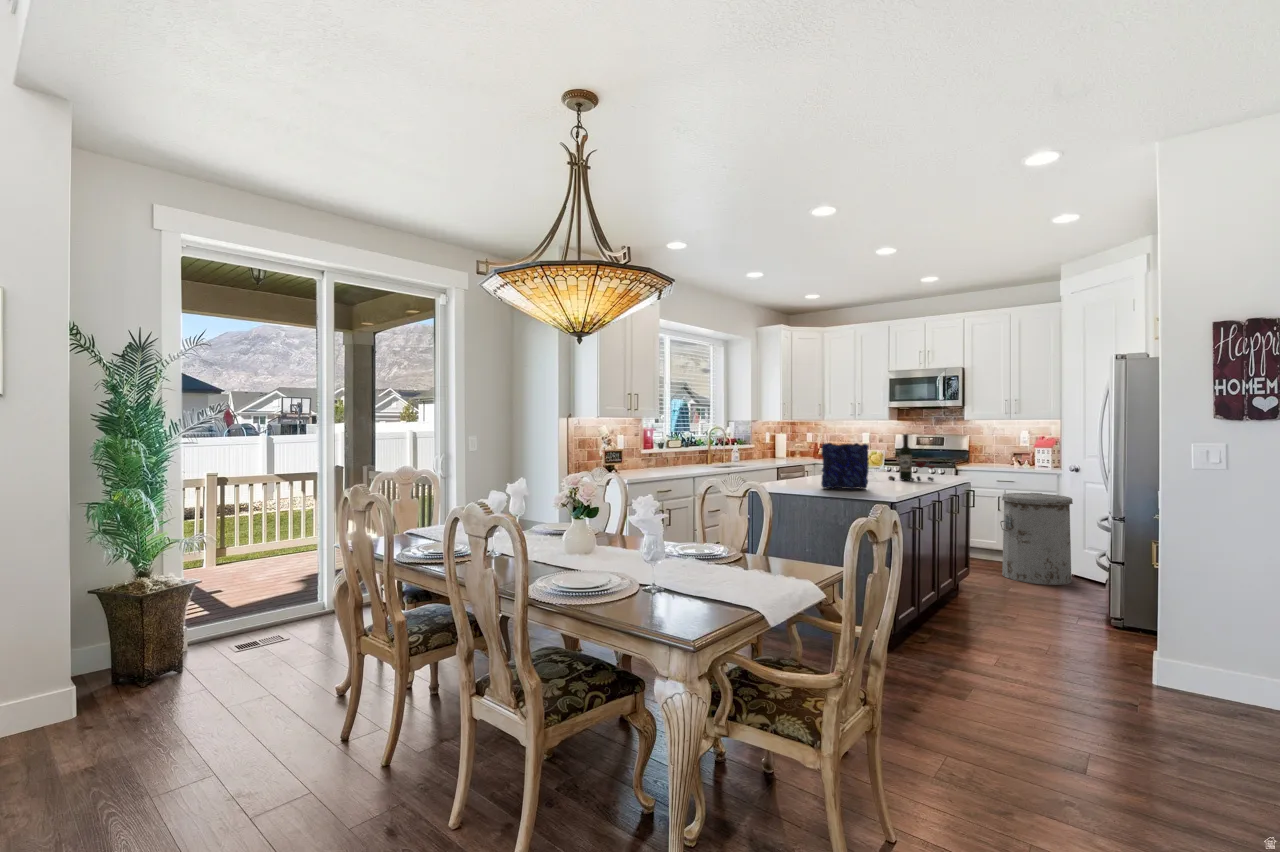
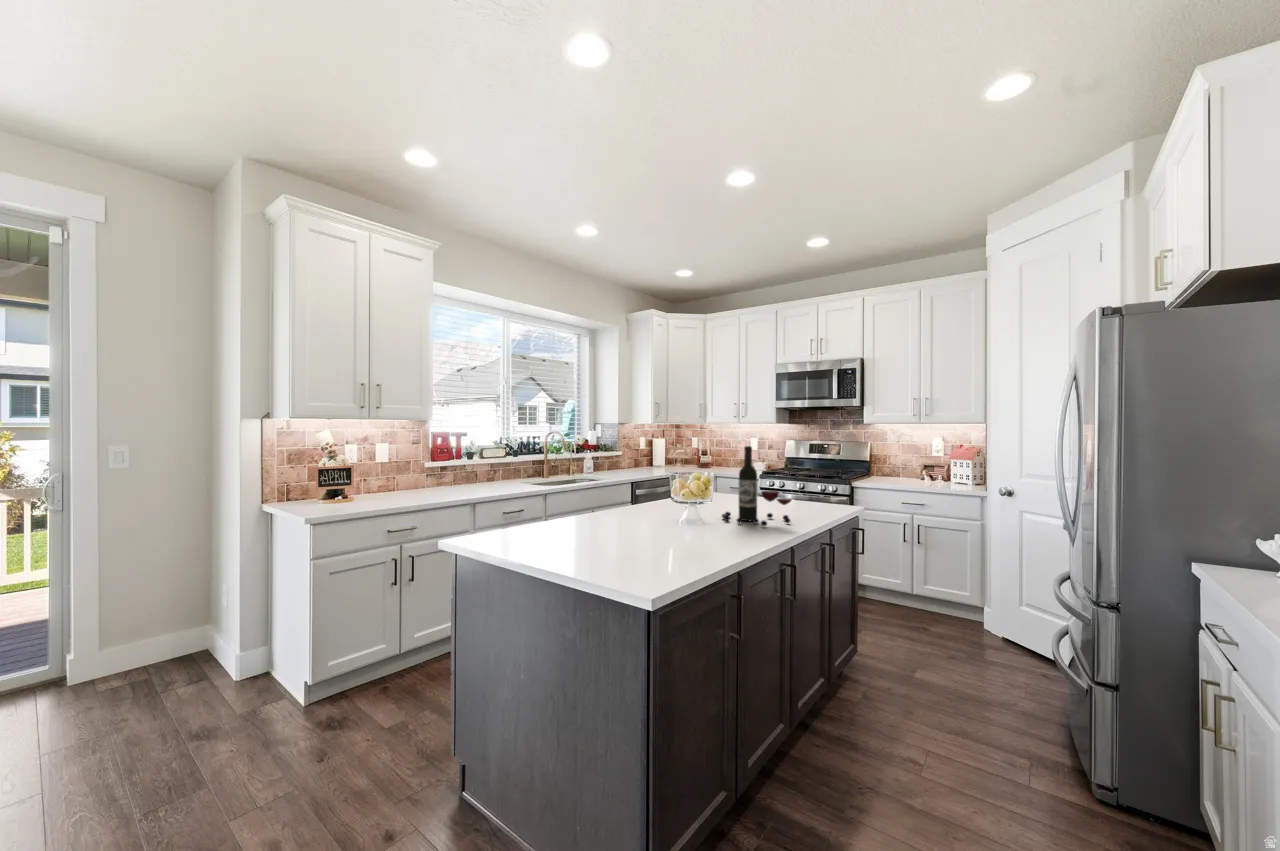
vase: present [821,443,869,489] -> none [553,465,641,563]
trash can: present [1000,493,1073,585] -> none [904,523,1005,662]

